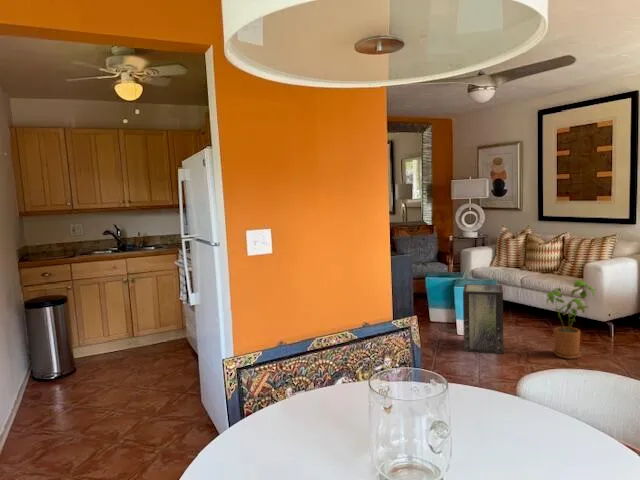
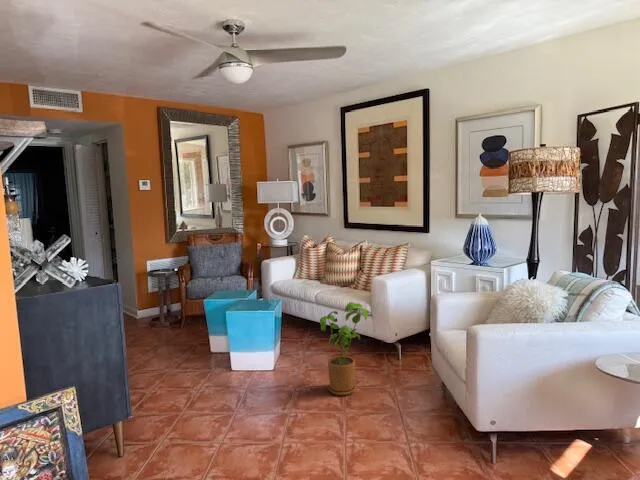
storage box: present [463,284,503,354] -> none [223,309,280,394]

